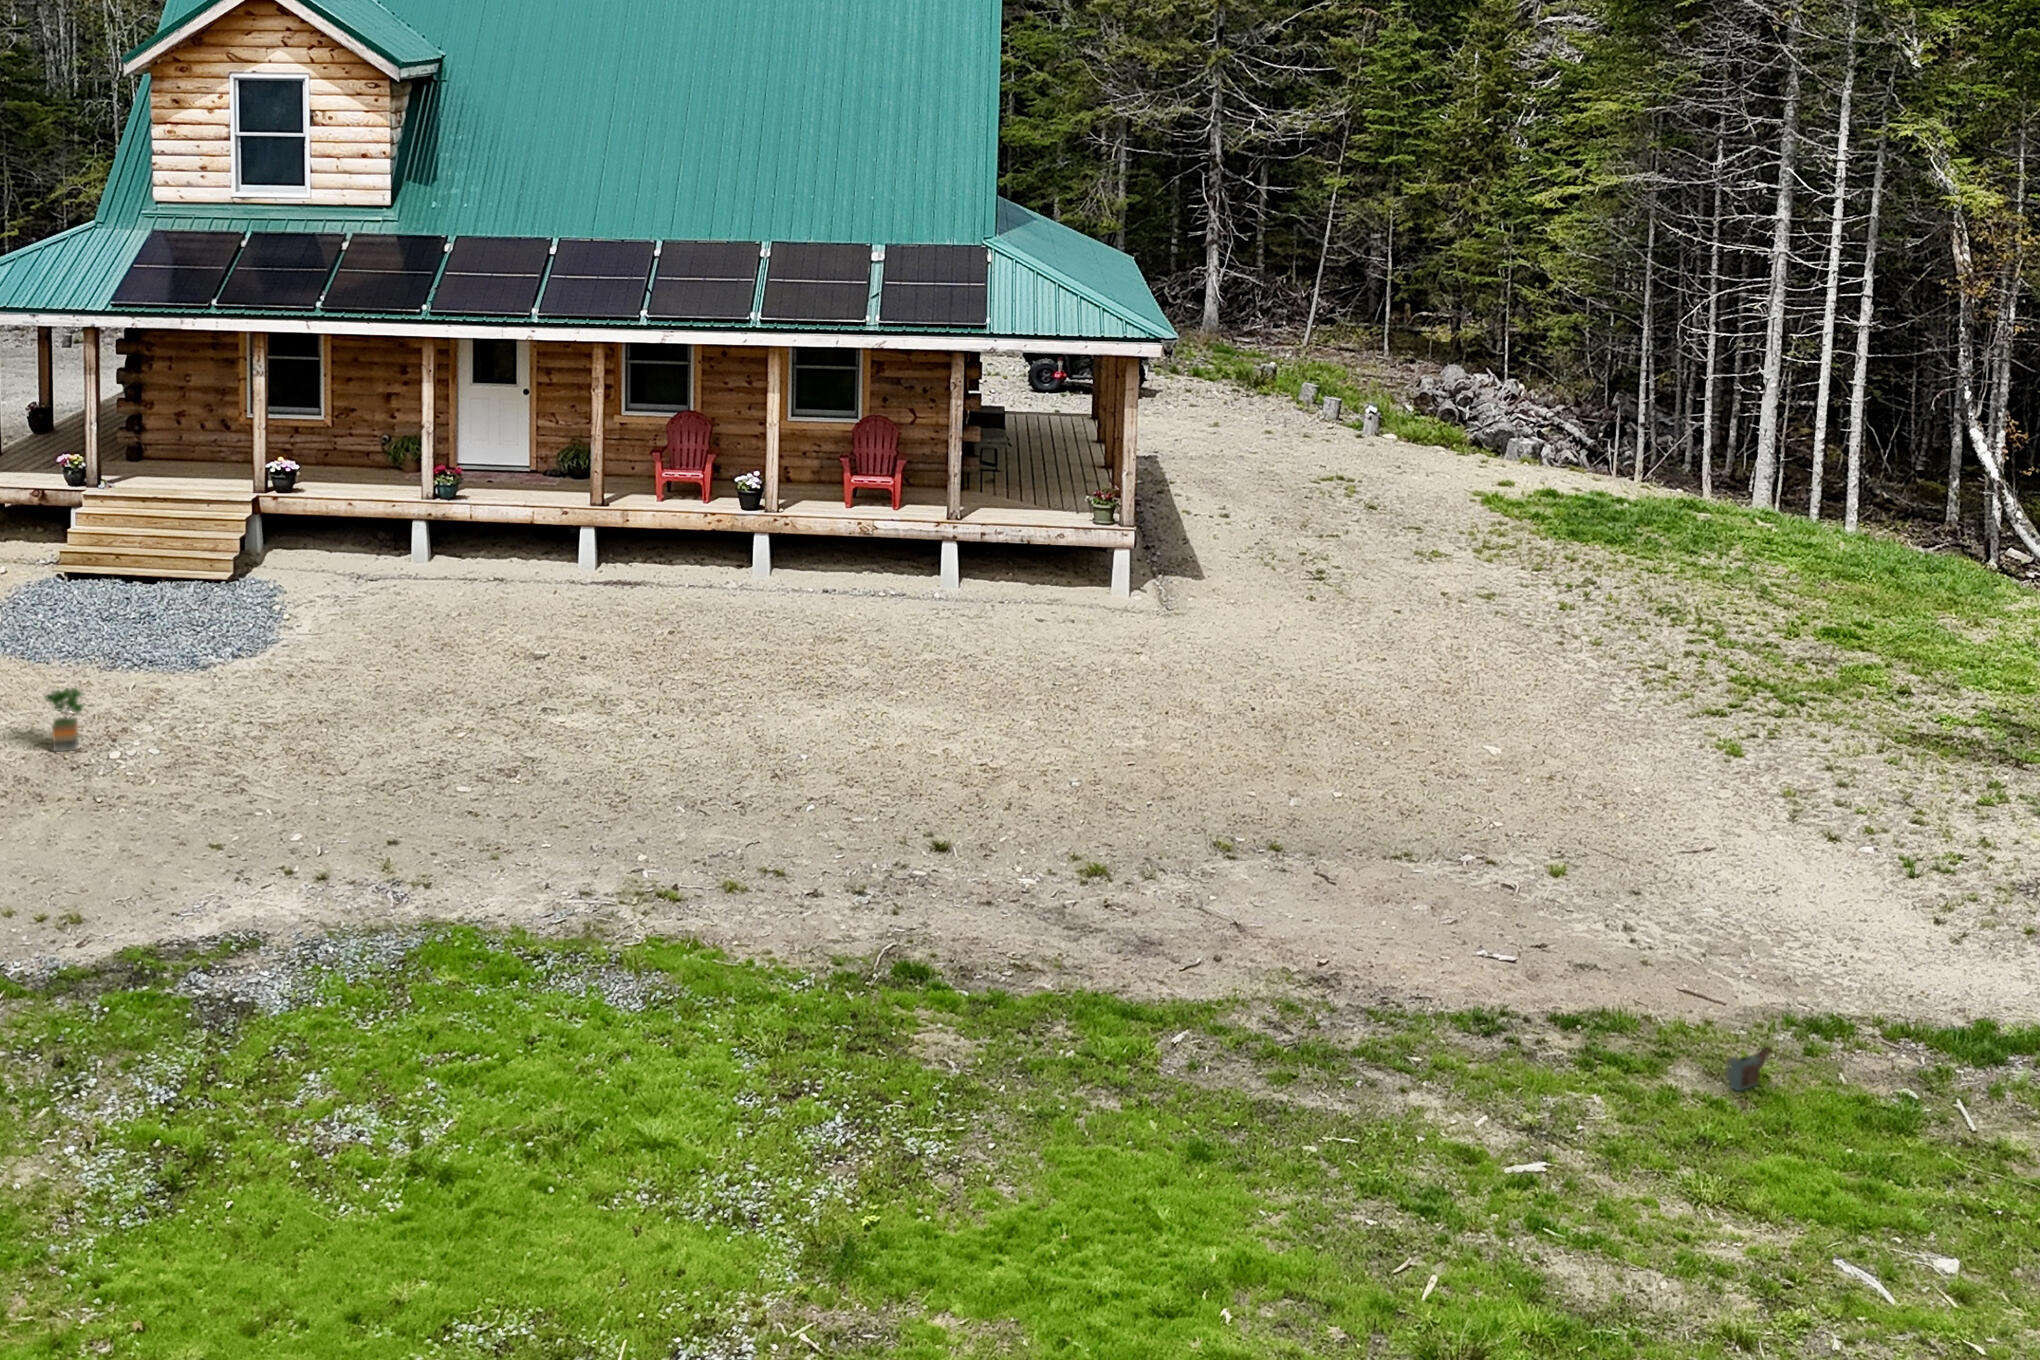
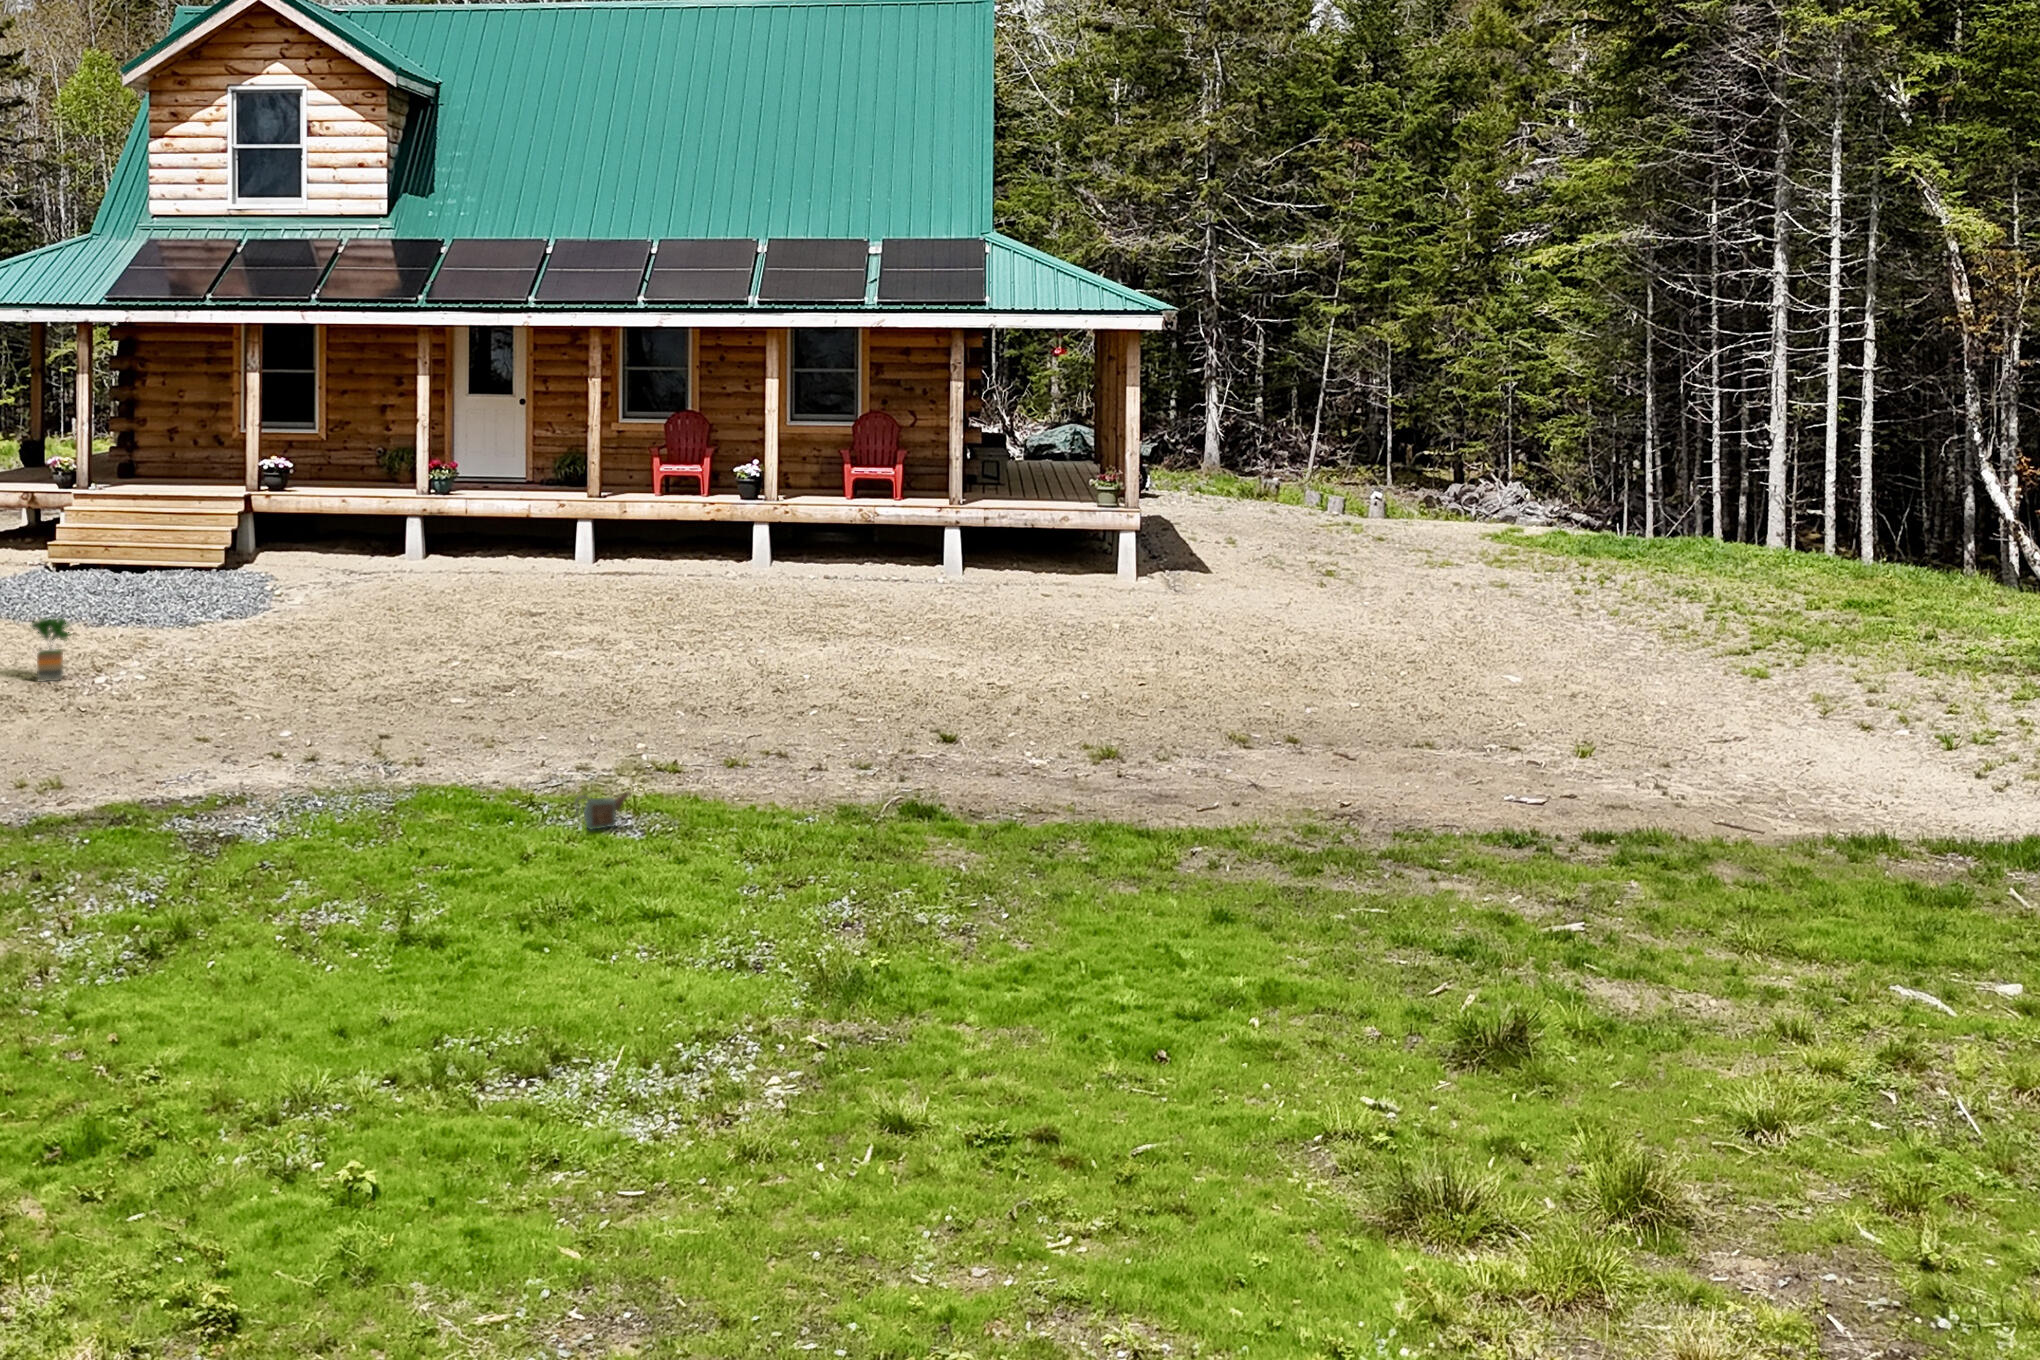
watering can: present [1725,1047,1770,1091] -> present [575,792,629,829]

